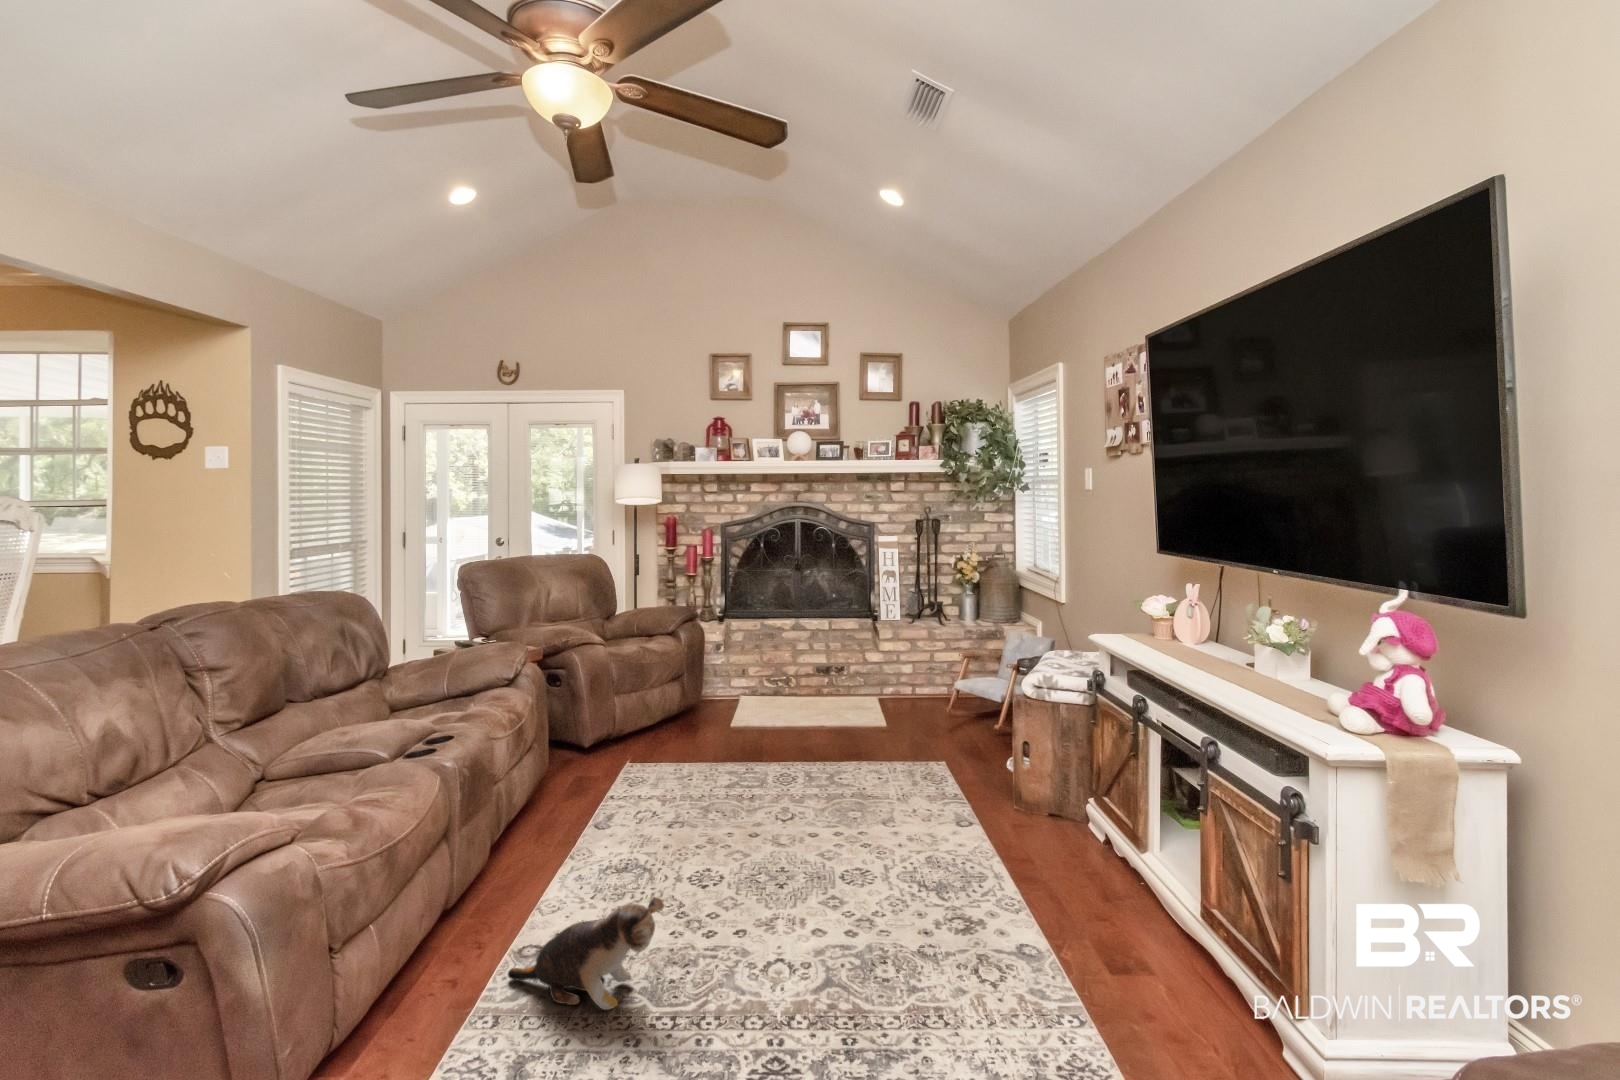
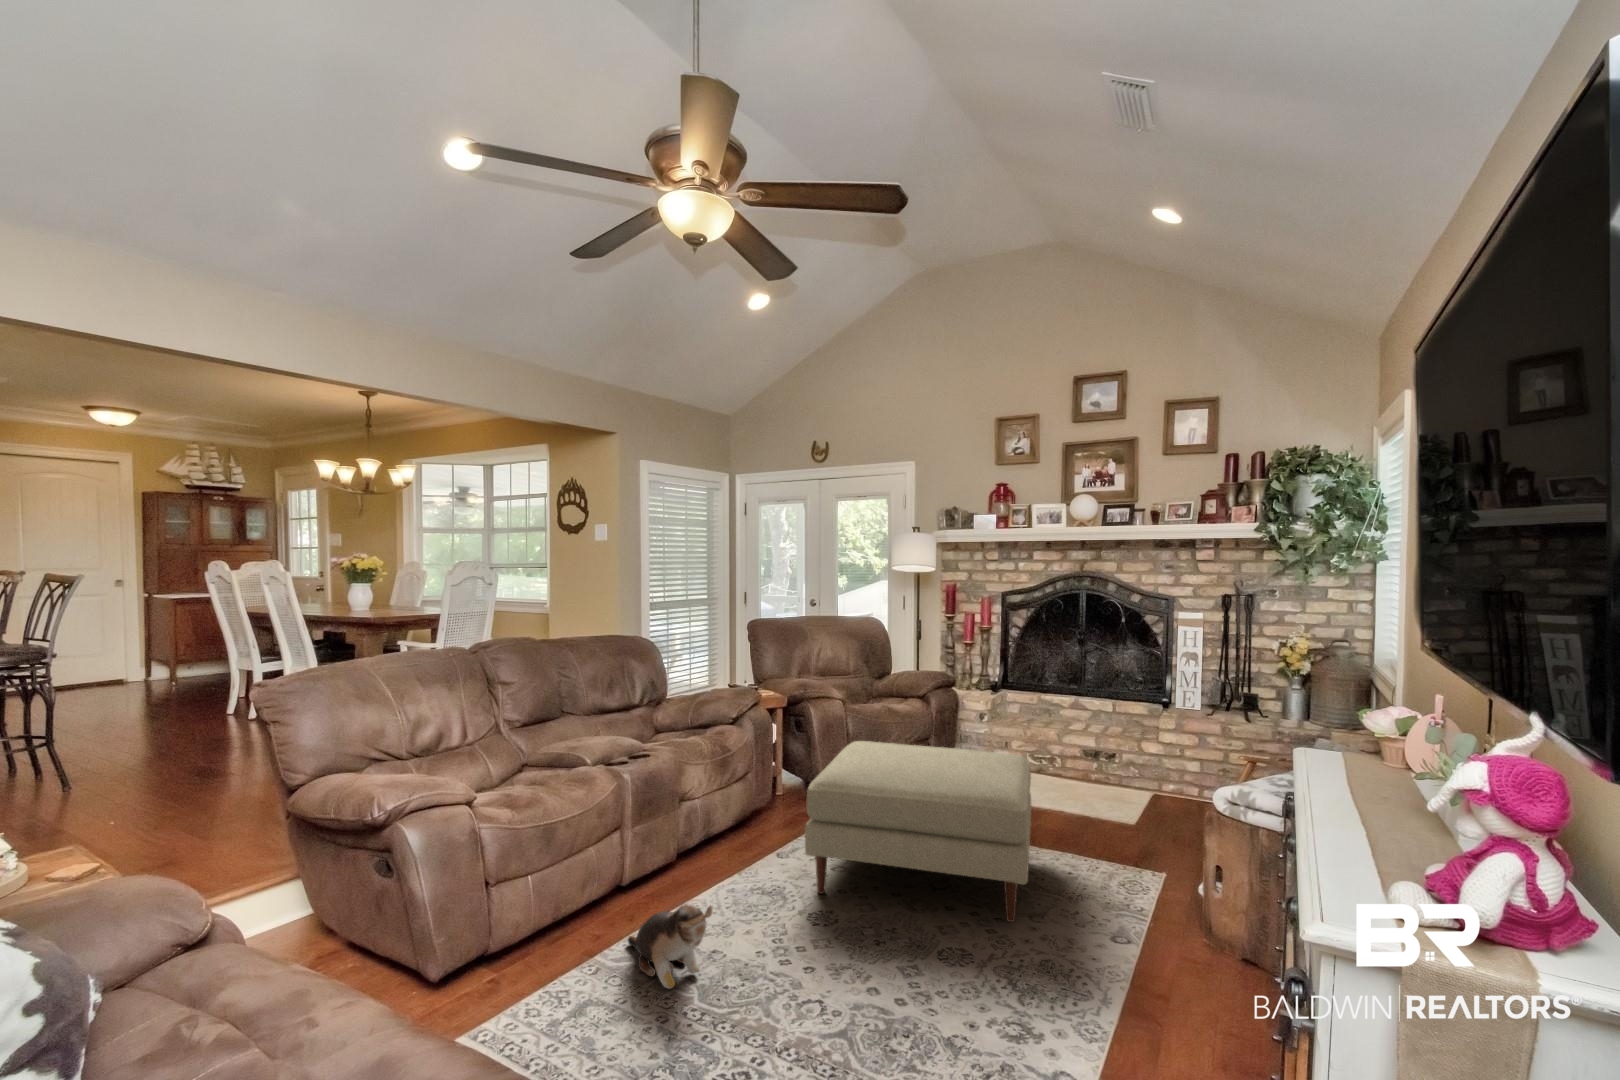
ottoman: none [653,678,890,856] -> present [805,741,1031,922]

